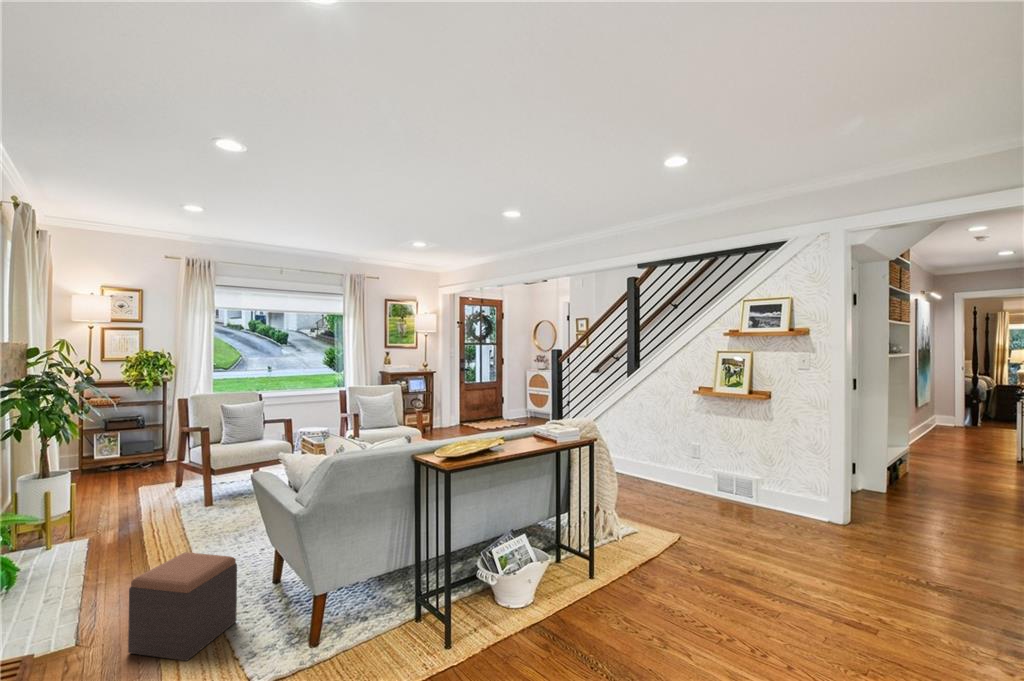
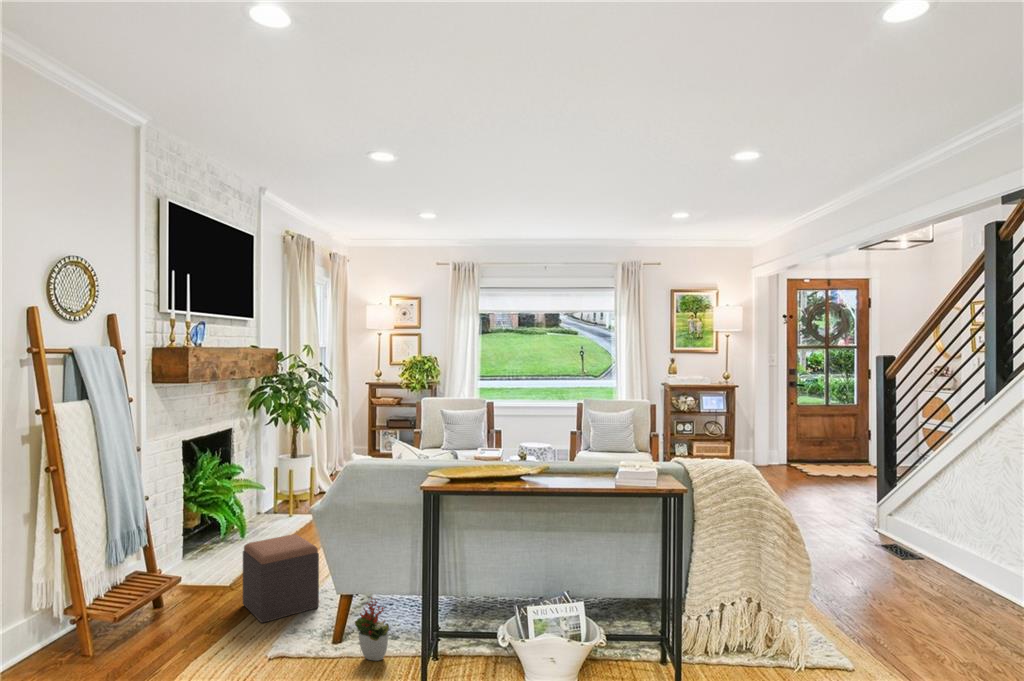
decorative plant: none [345,583,381,644] -> present [355,598,389,661]

